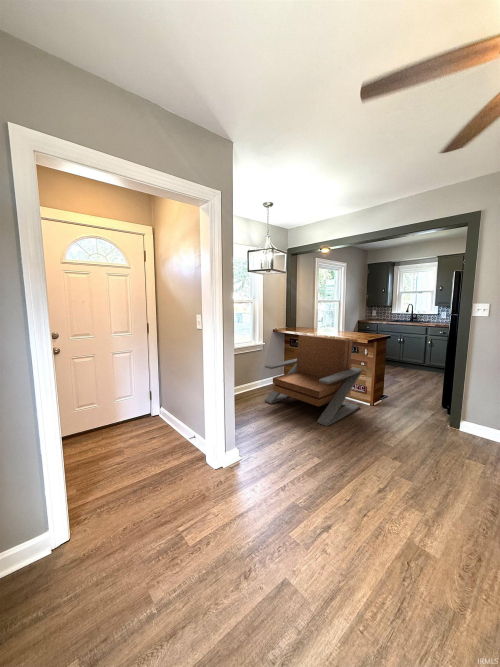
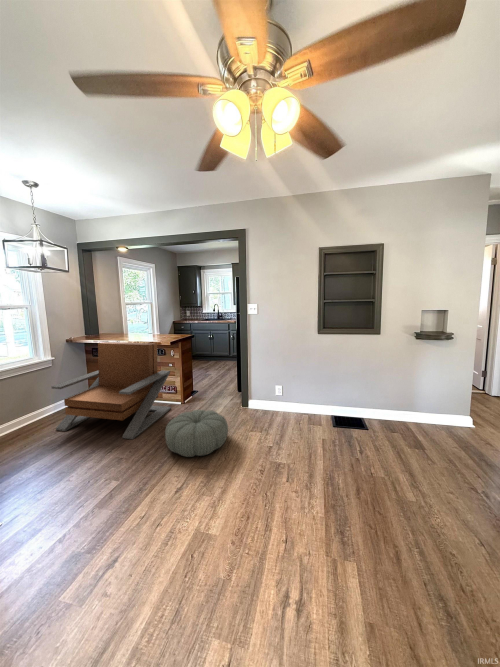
pouf: none [361,414,438,466] -> present [165,409,228,457]

